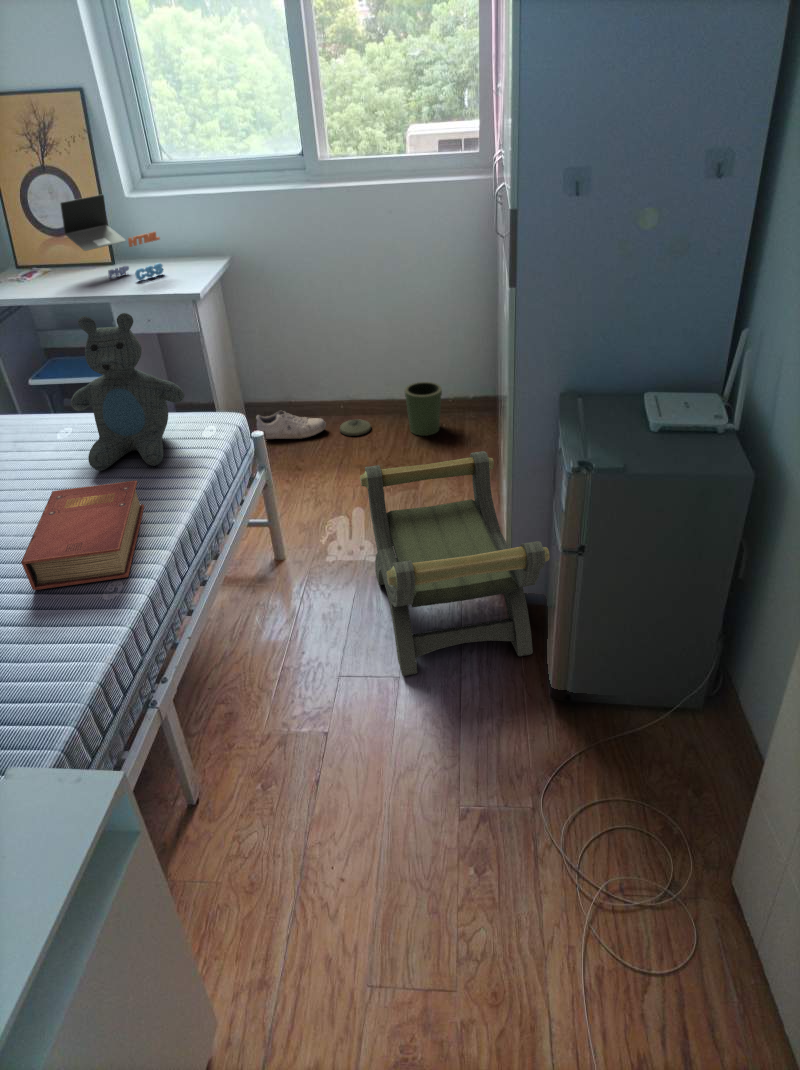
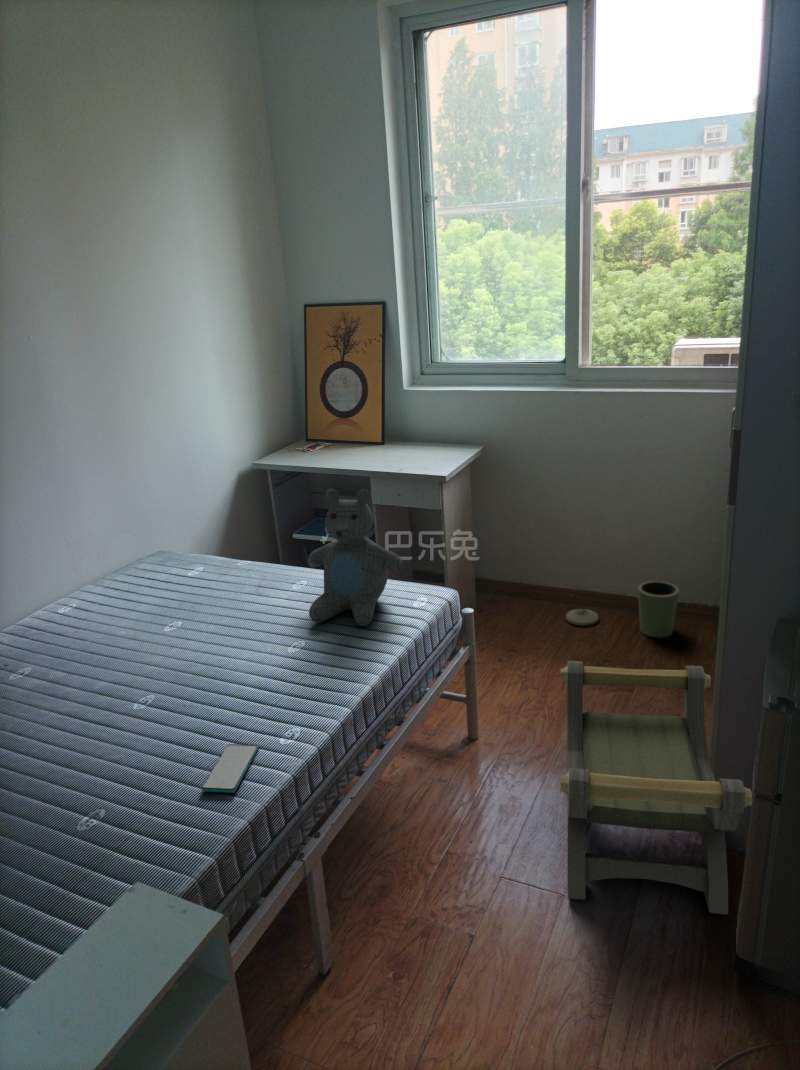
laptop: present [61,194,163,280] -> none [347,386,423,459]
shoe: present [256,411,326,439] -> none [484,589,553,620]
book: present [21,481,144,590] -> none [224,635,343,726]
smartphone: none [29,608,80,667] -> present [201,744,259,793]

